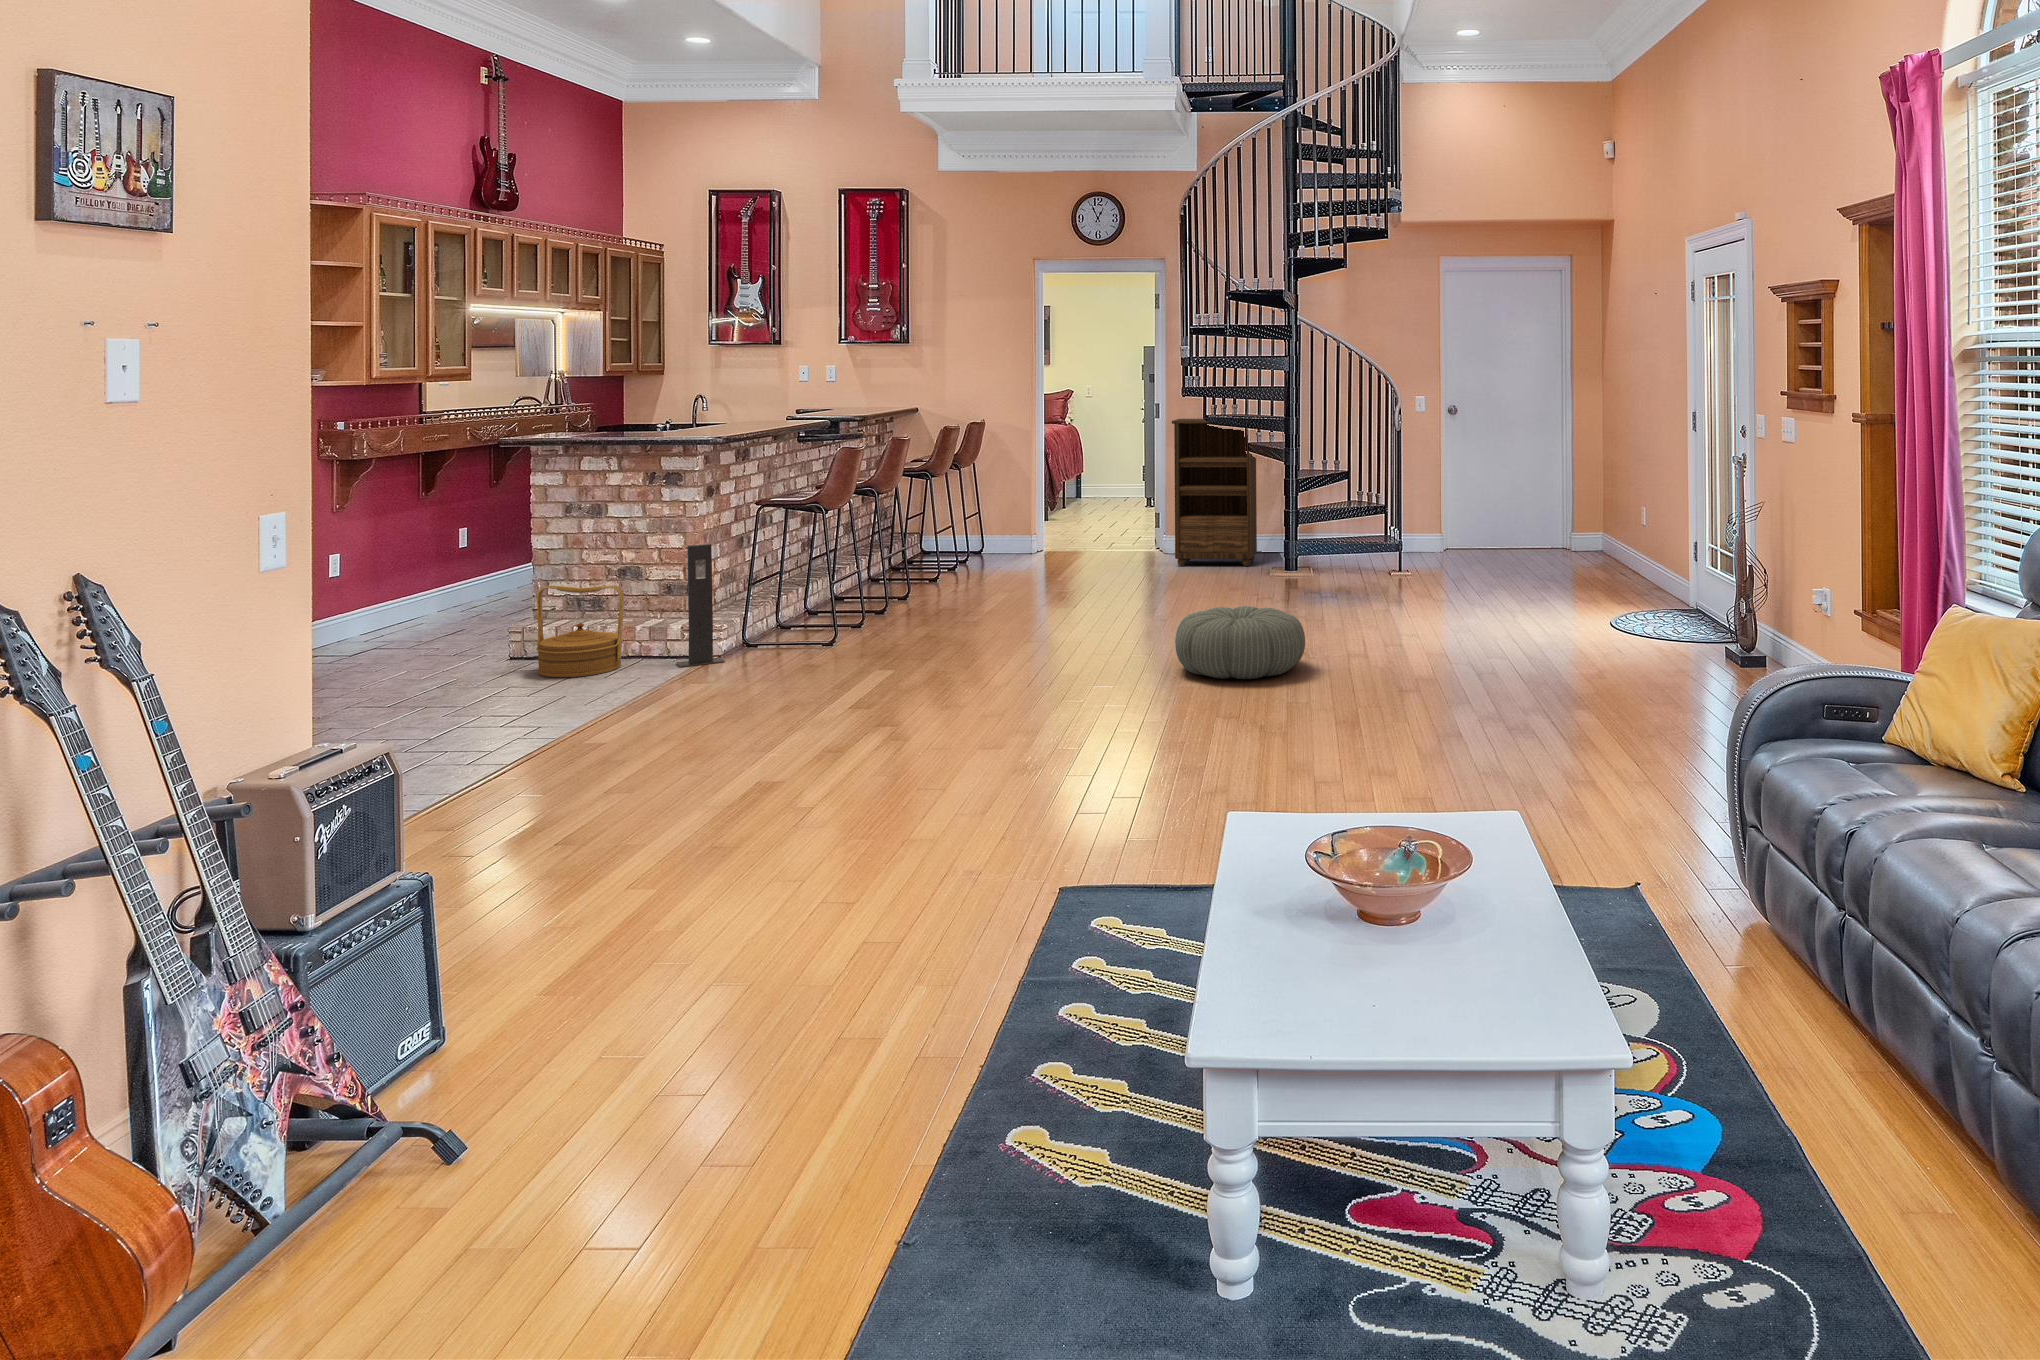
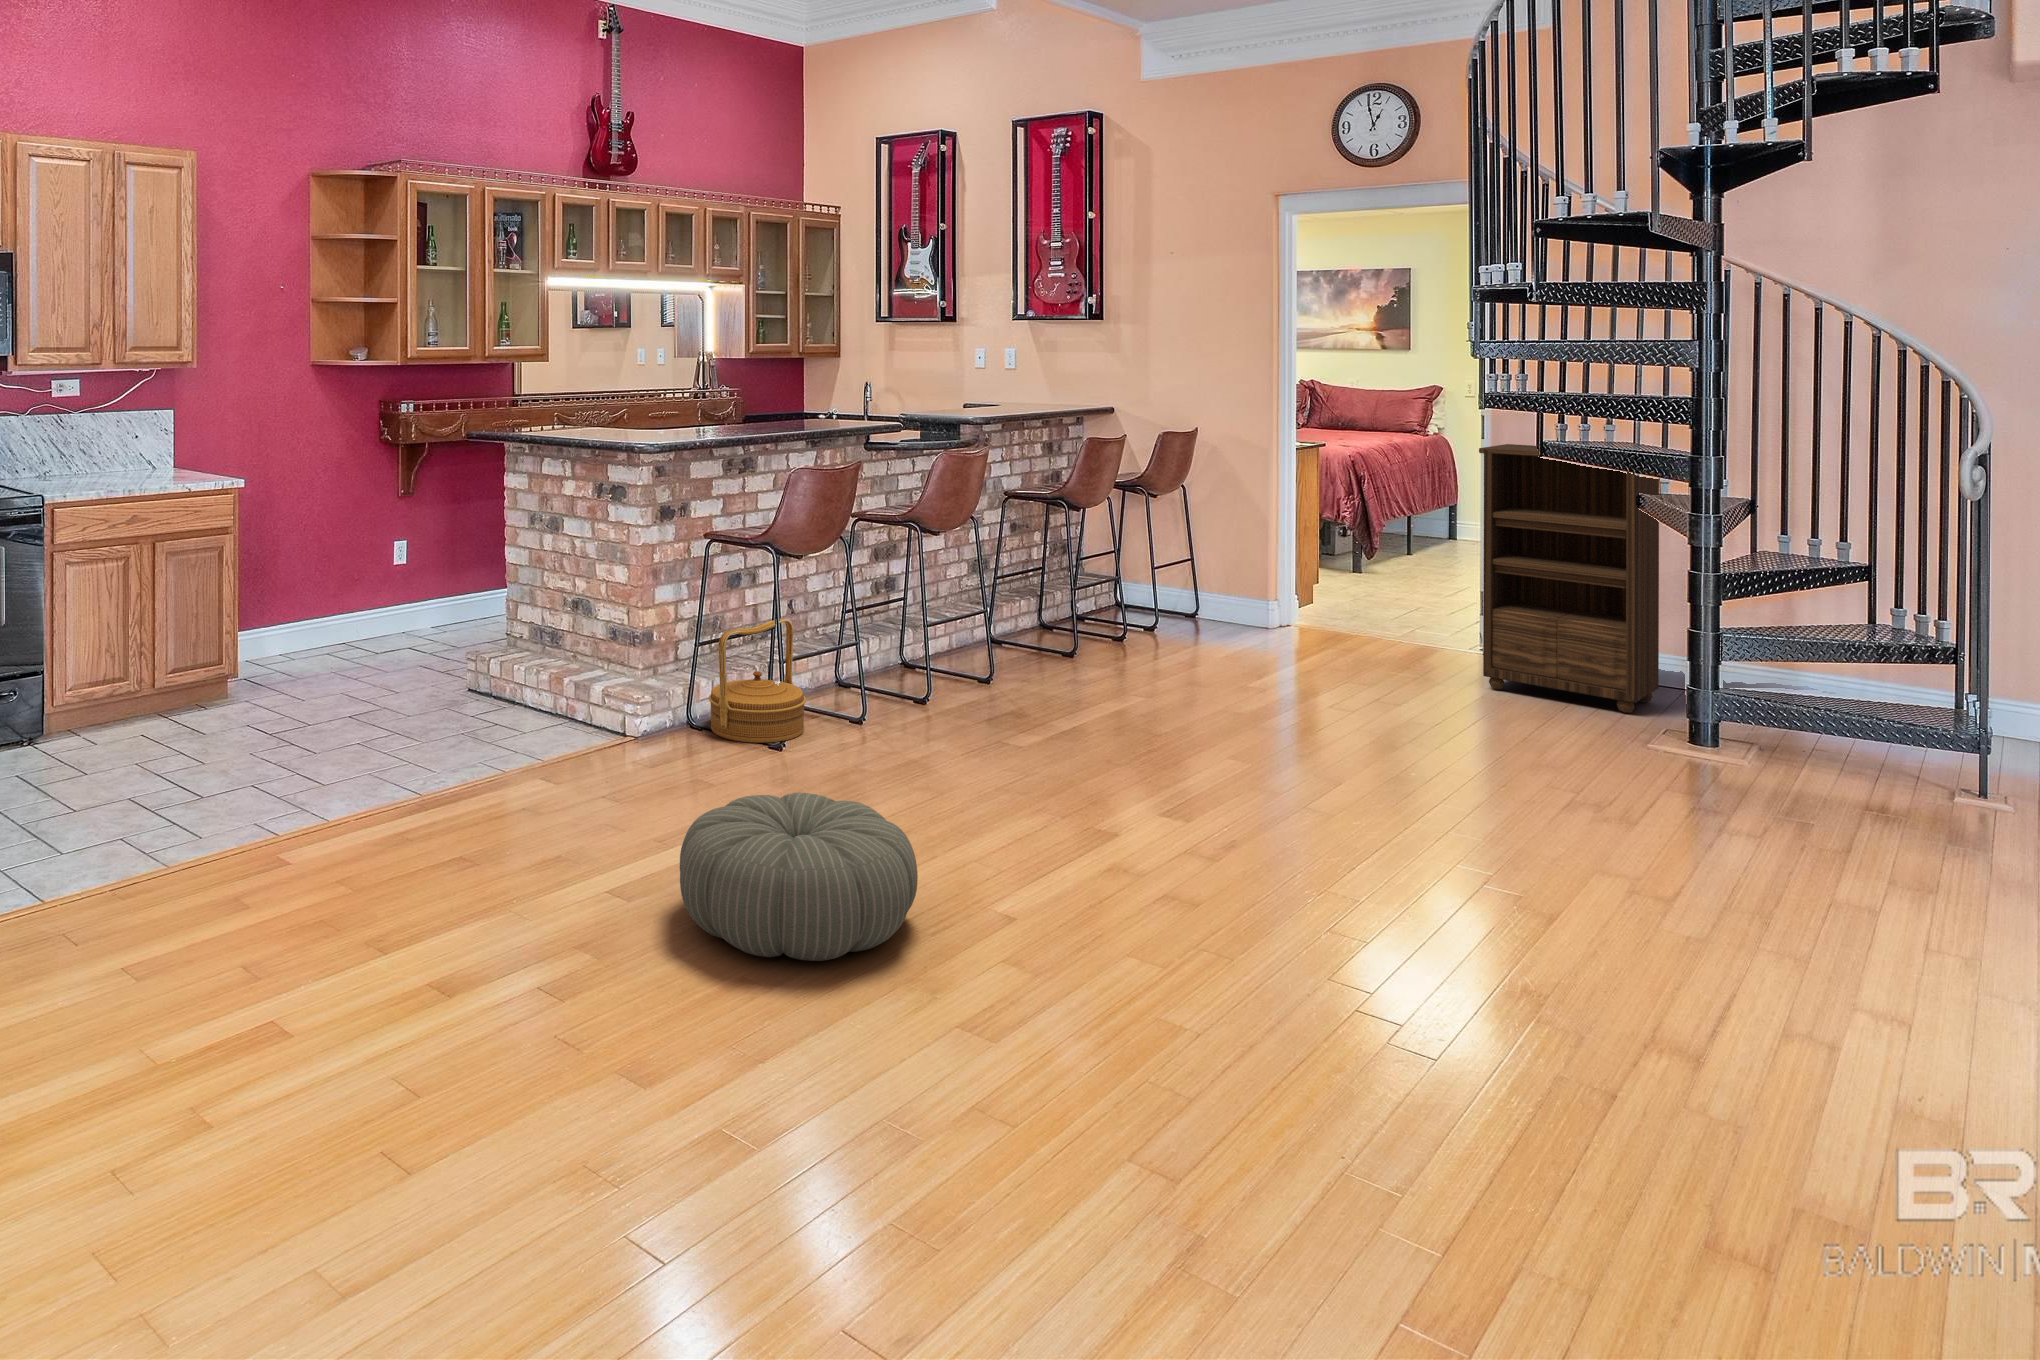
speaker: present [676,544,725,667] -> none [603,583,663,744]
woven basket: present [536,586,624,678] -> present [709,618,806,743]
pouf: present [1175,606,1305,679] -> present [680,792,918,961]

